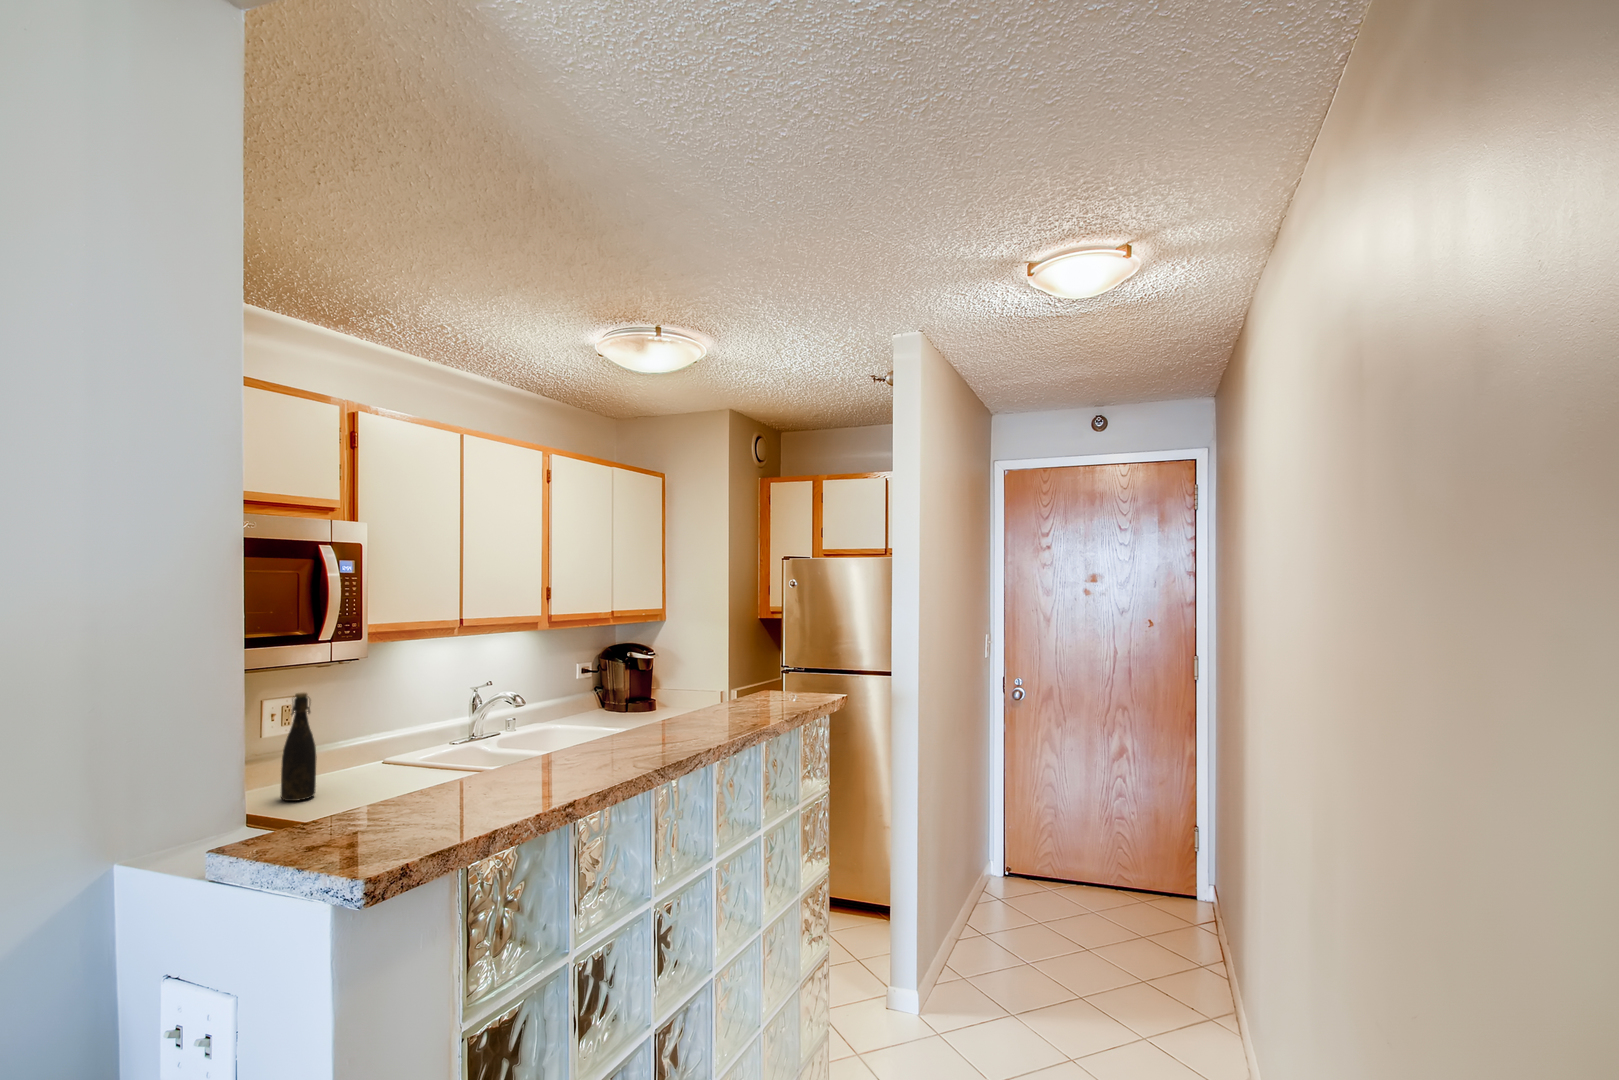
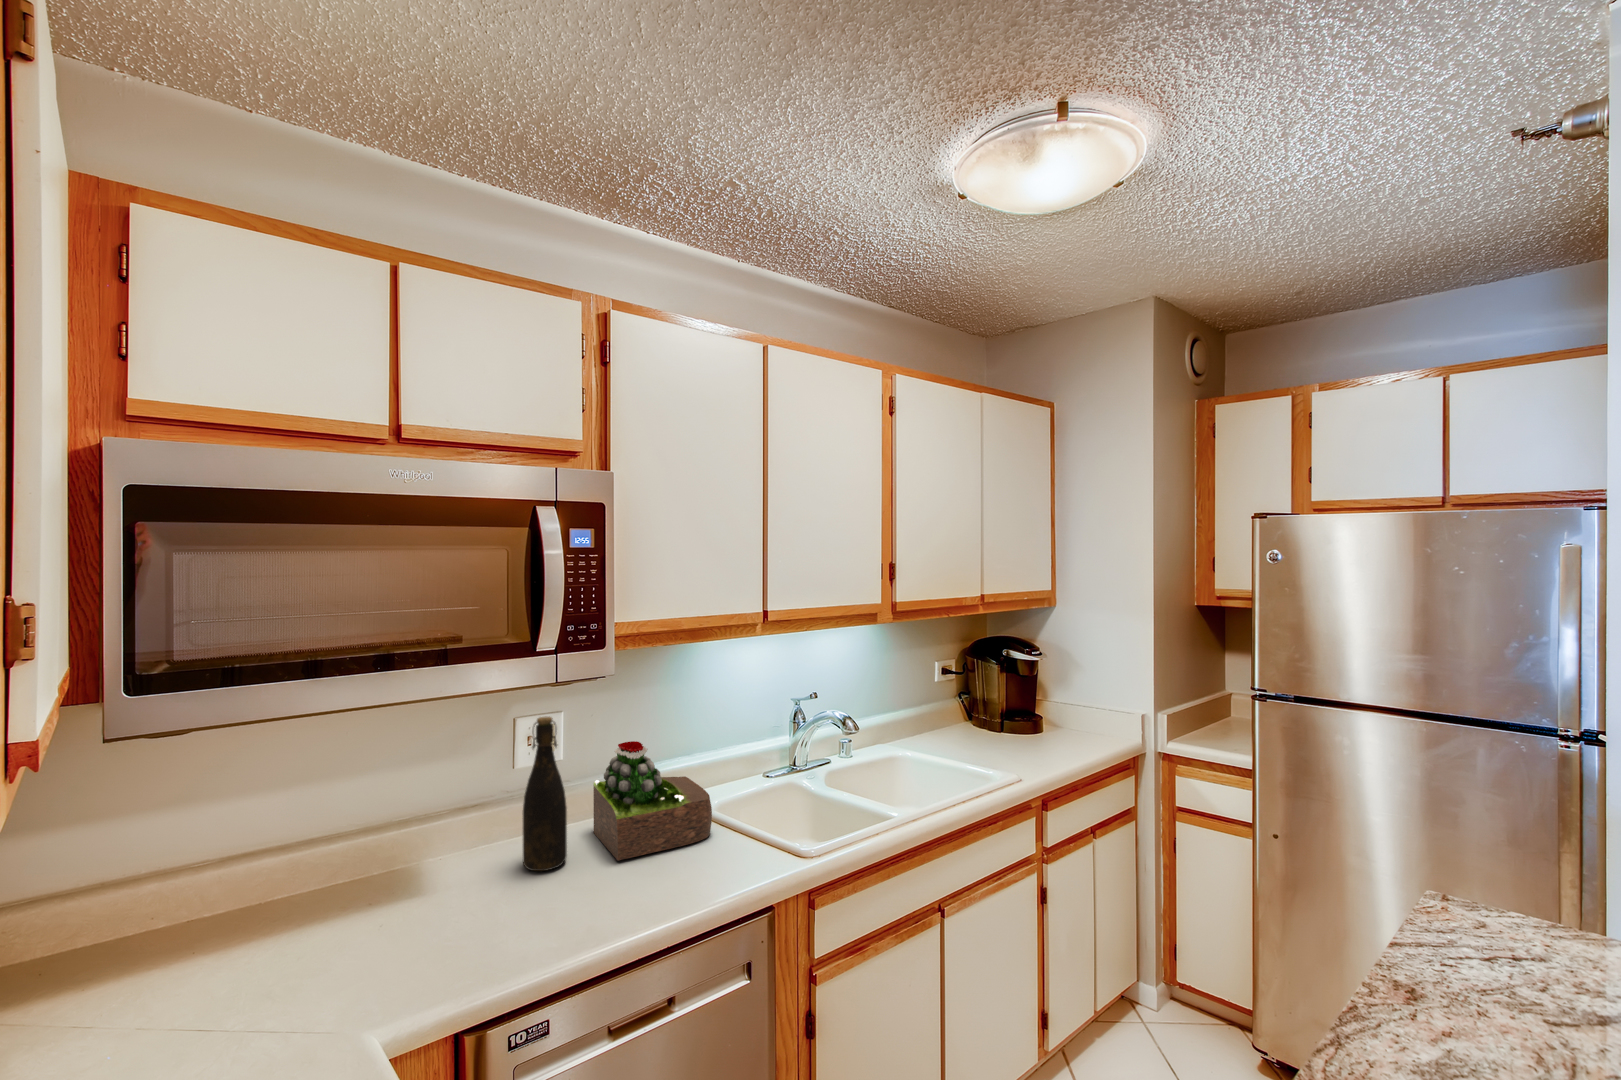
succulent plant: none [325,712,422,790] -> present [593,741,712,860]

